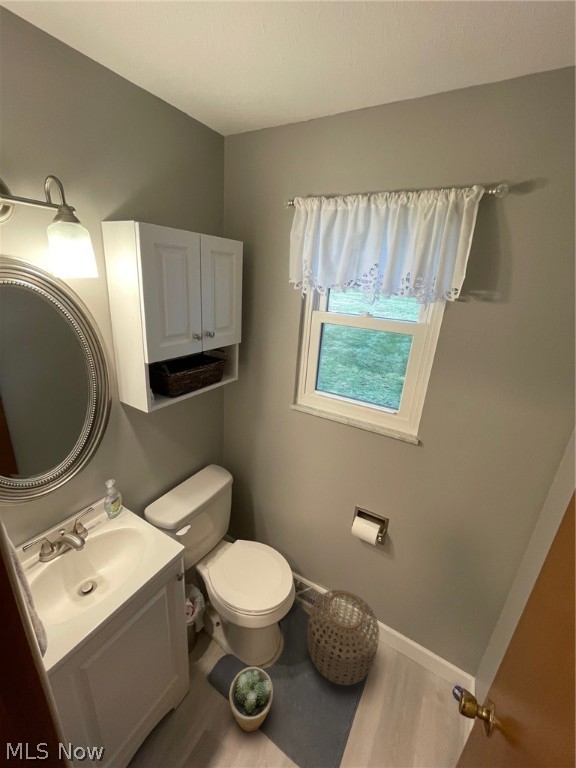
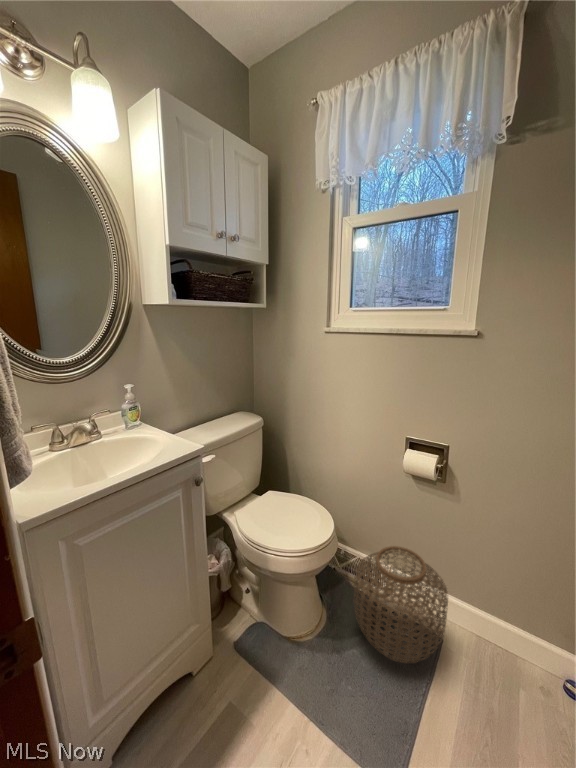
potted plant: present [229,667,273,732] -> none [255,623,310,705]

